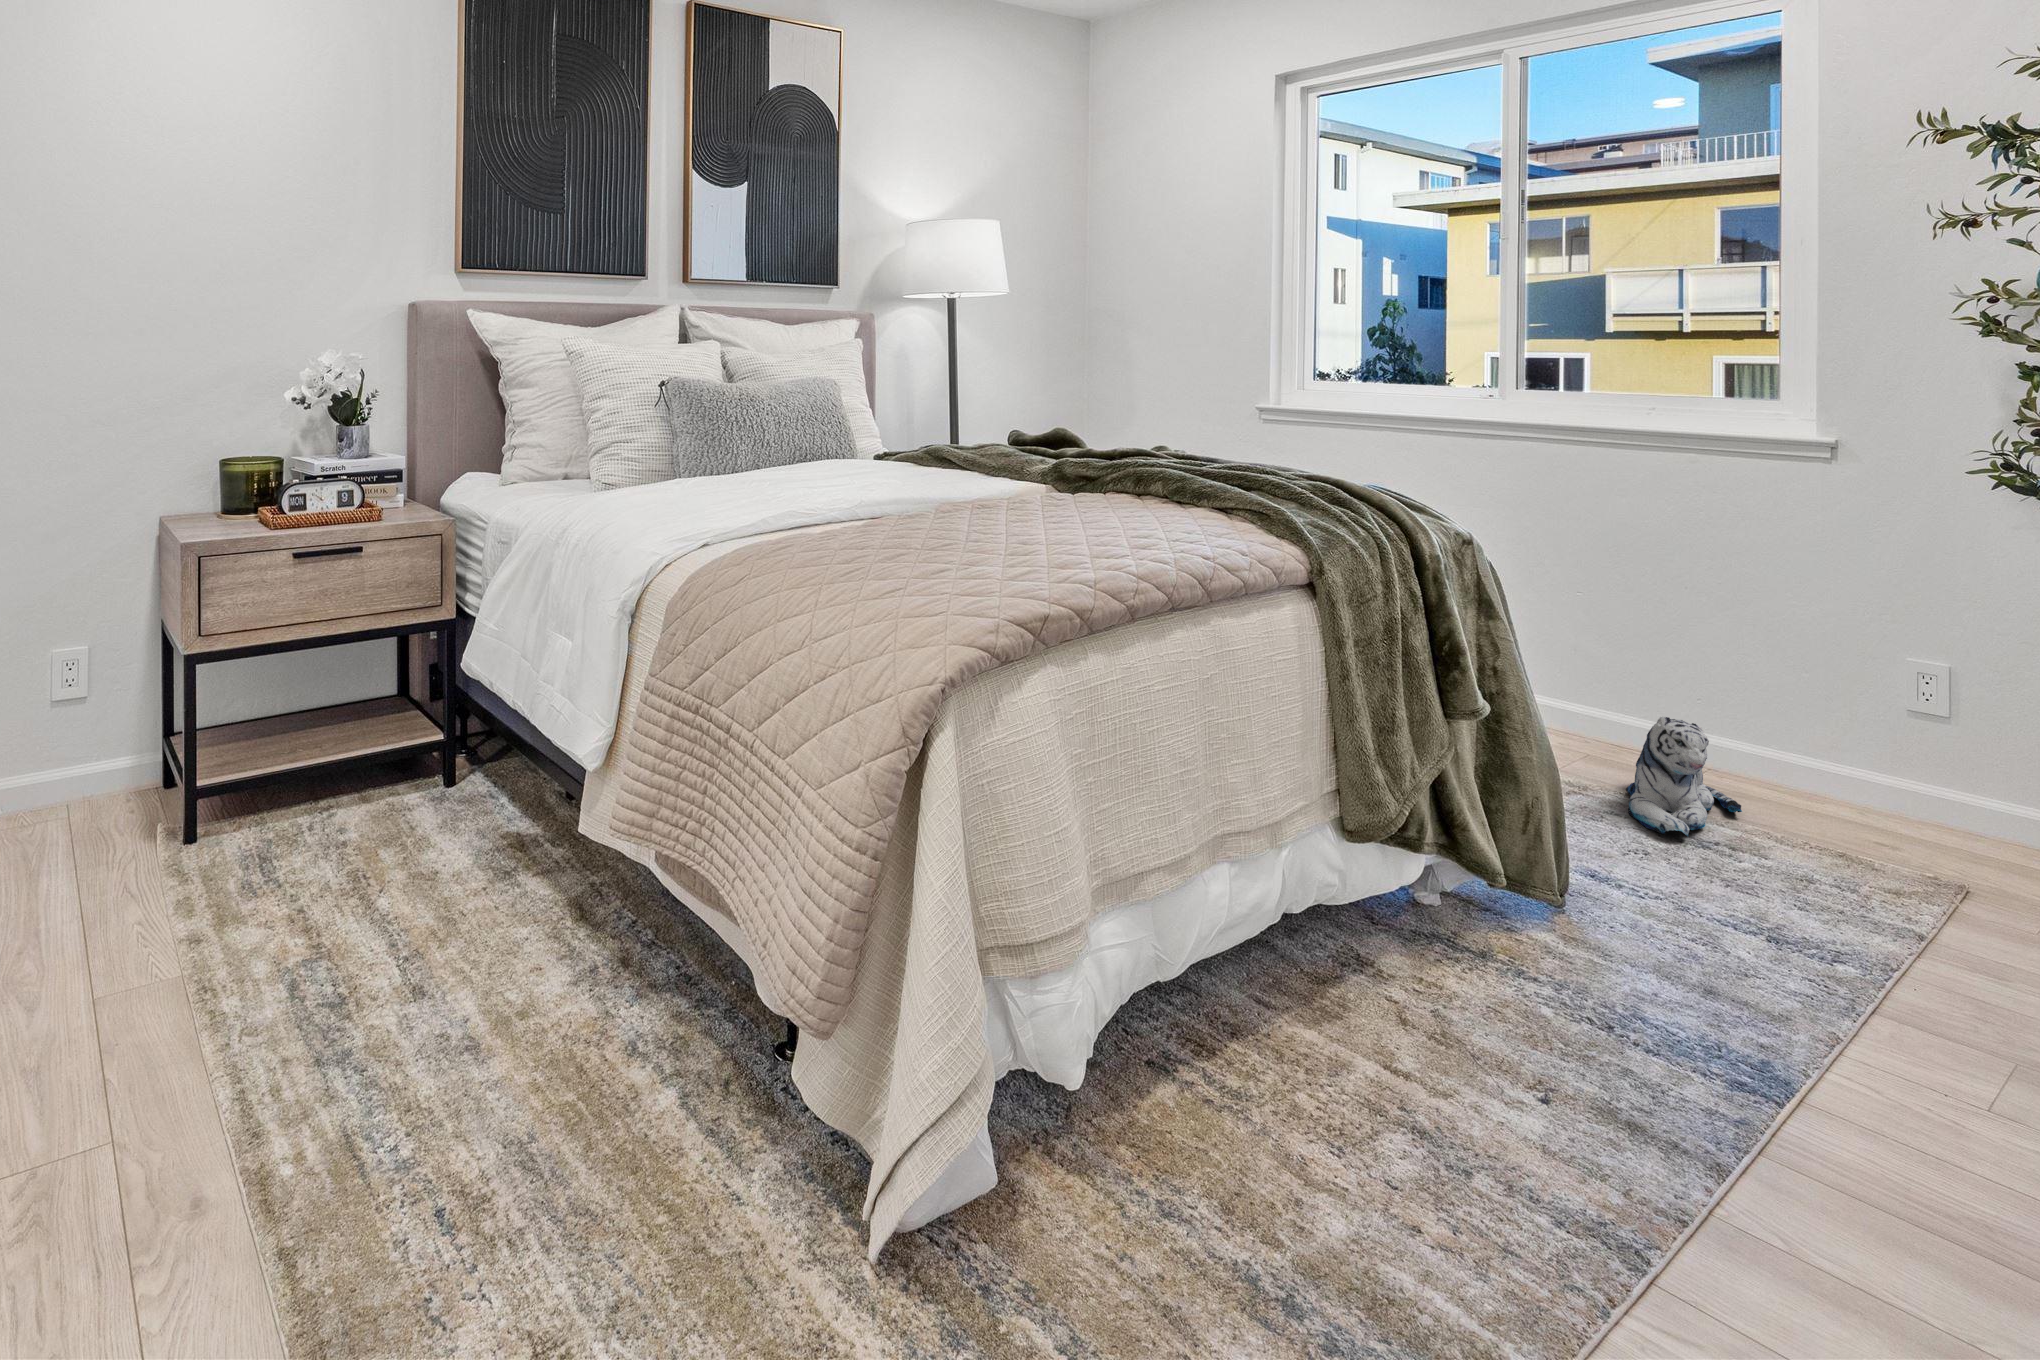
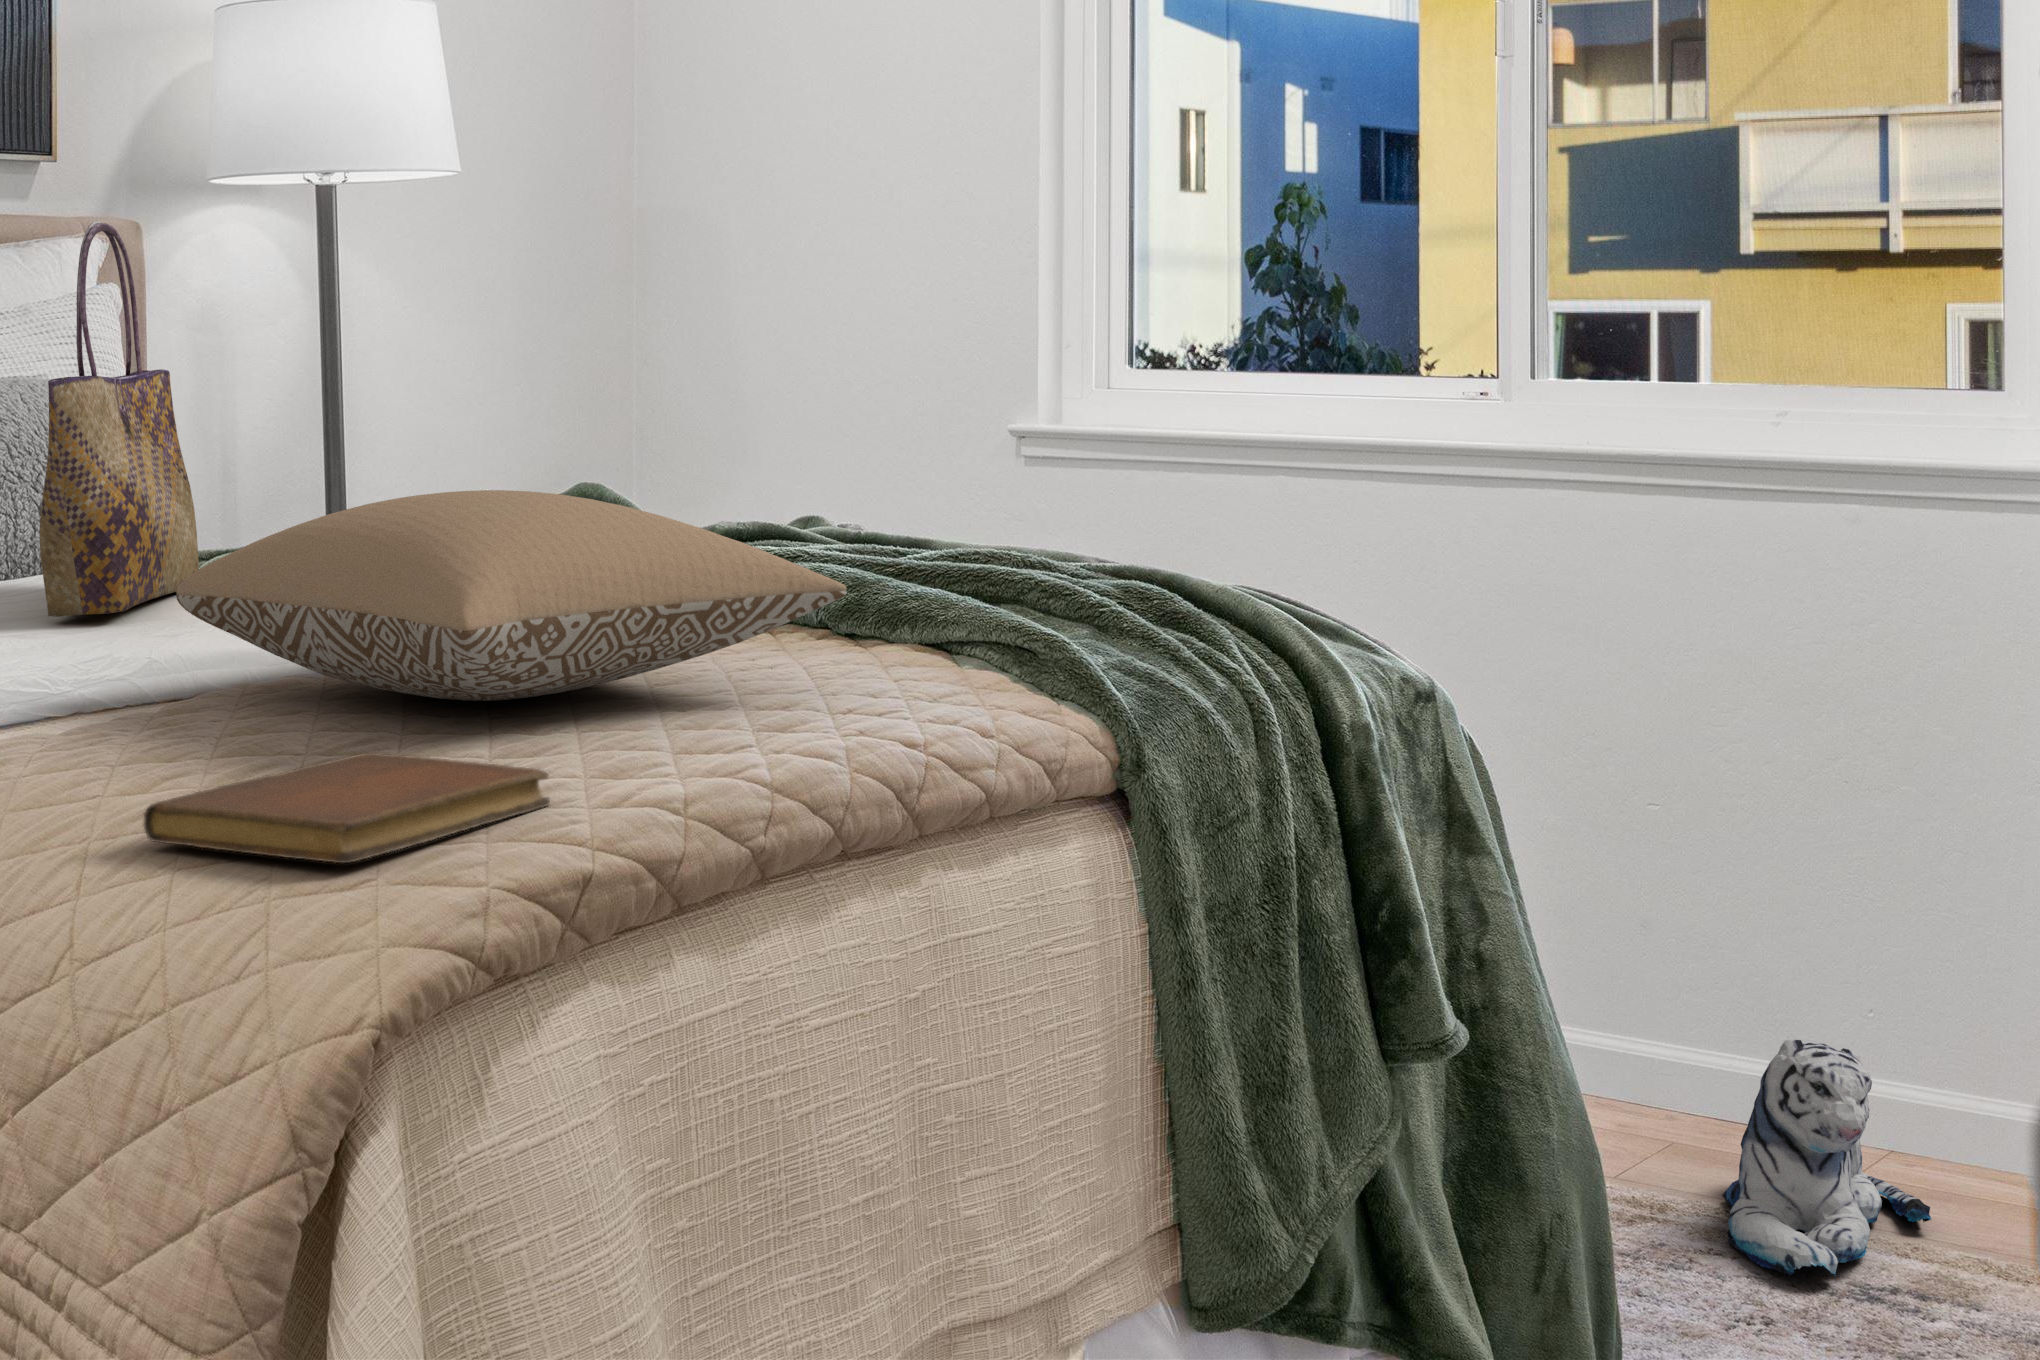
tote bag: none [822,313,892,481] -> present [39,221,199,617]
pillow: none [874,435,1176,528] -> present [176,490,847,701]
notebook: none [846,551,1030,604] -> present [143,753,550,863]

